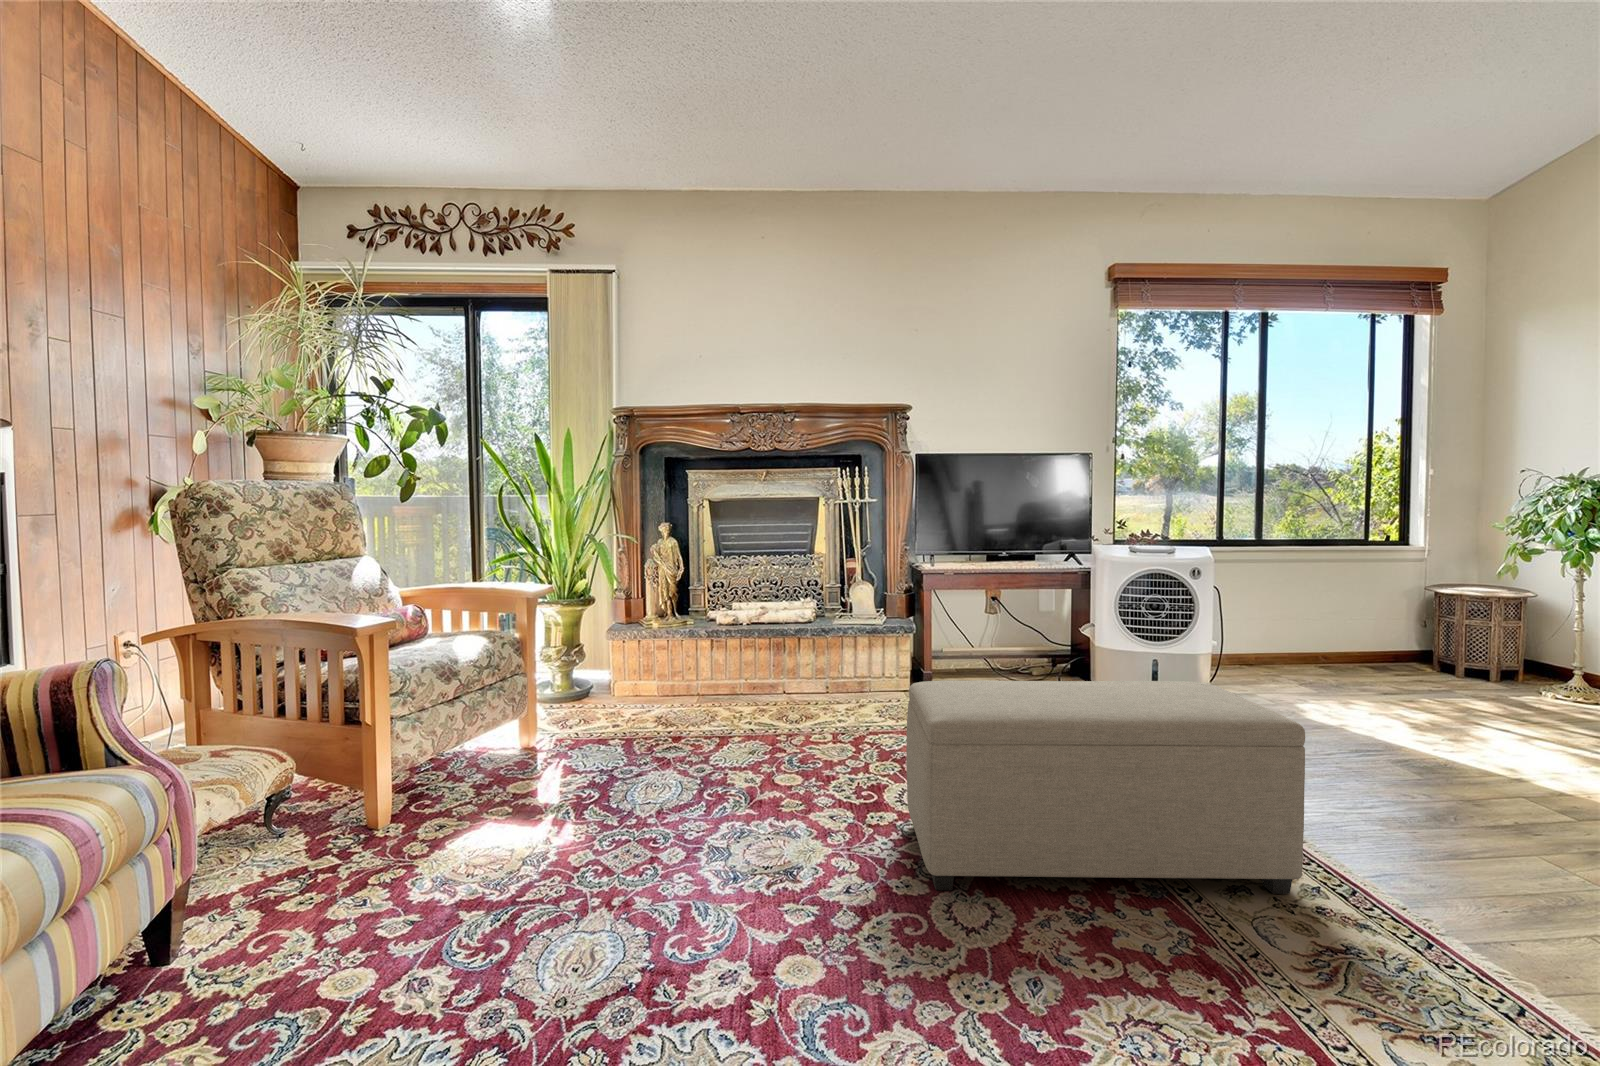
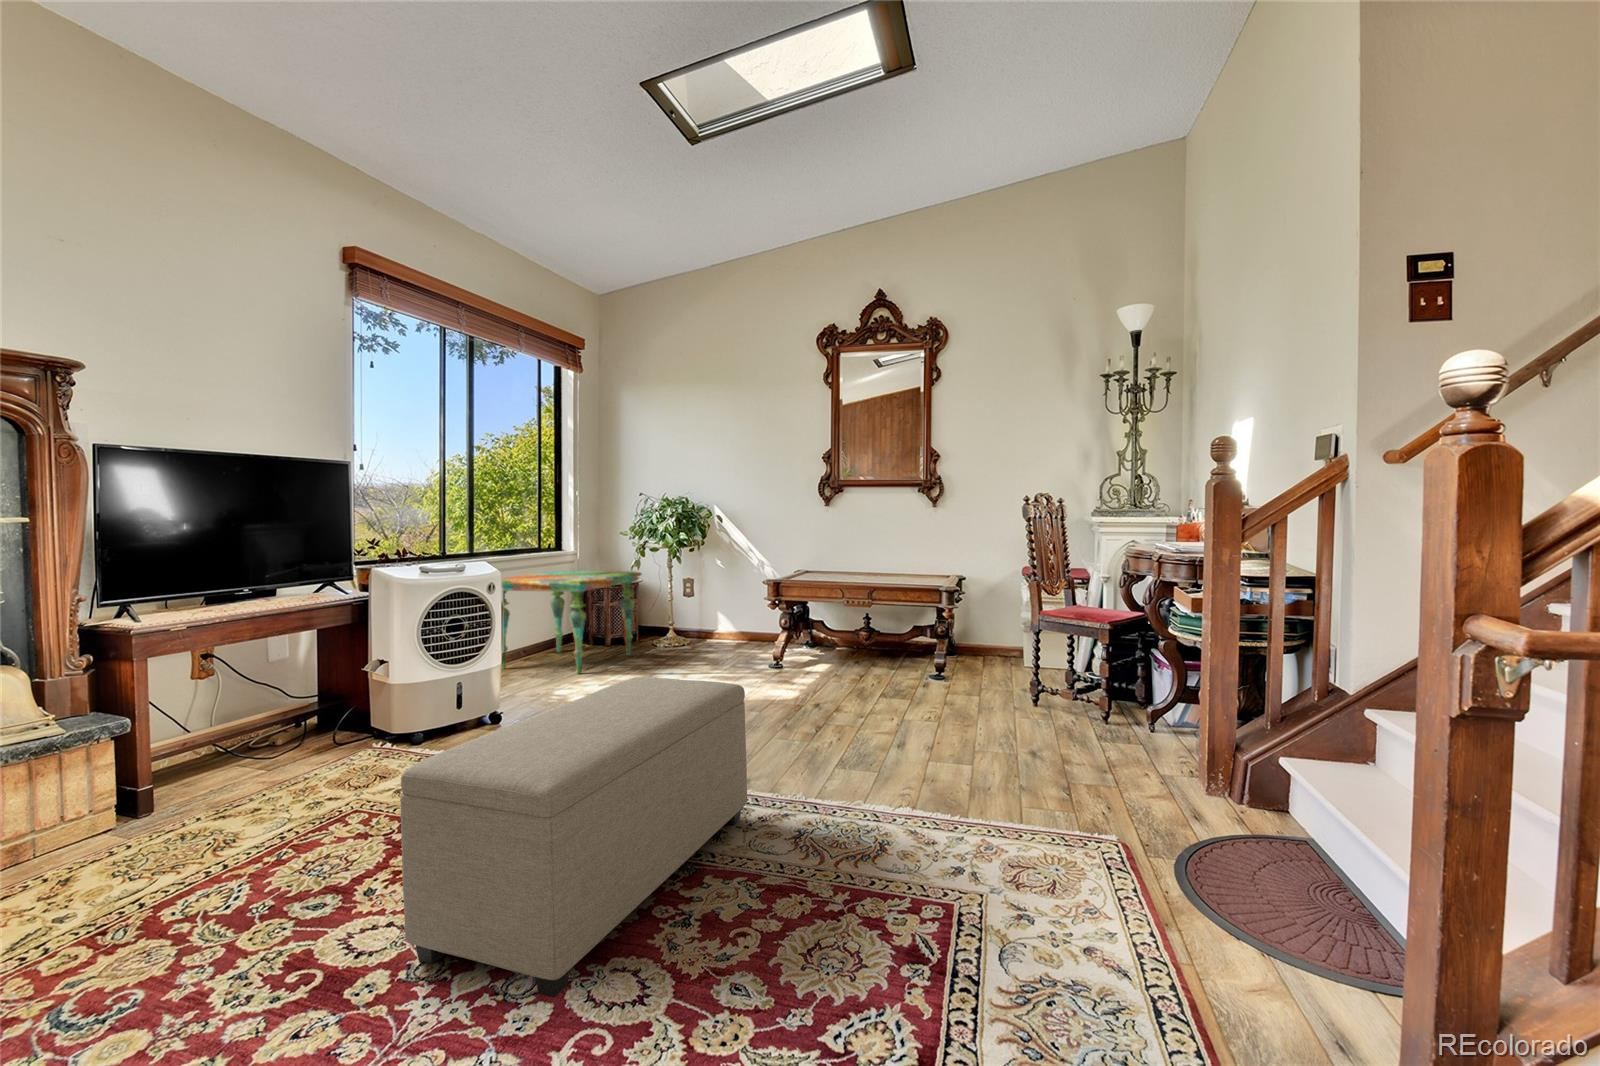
side table: none [1261,568,1505,695] -> present [500,571,641,674]

